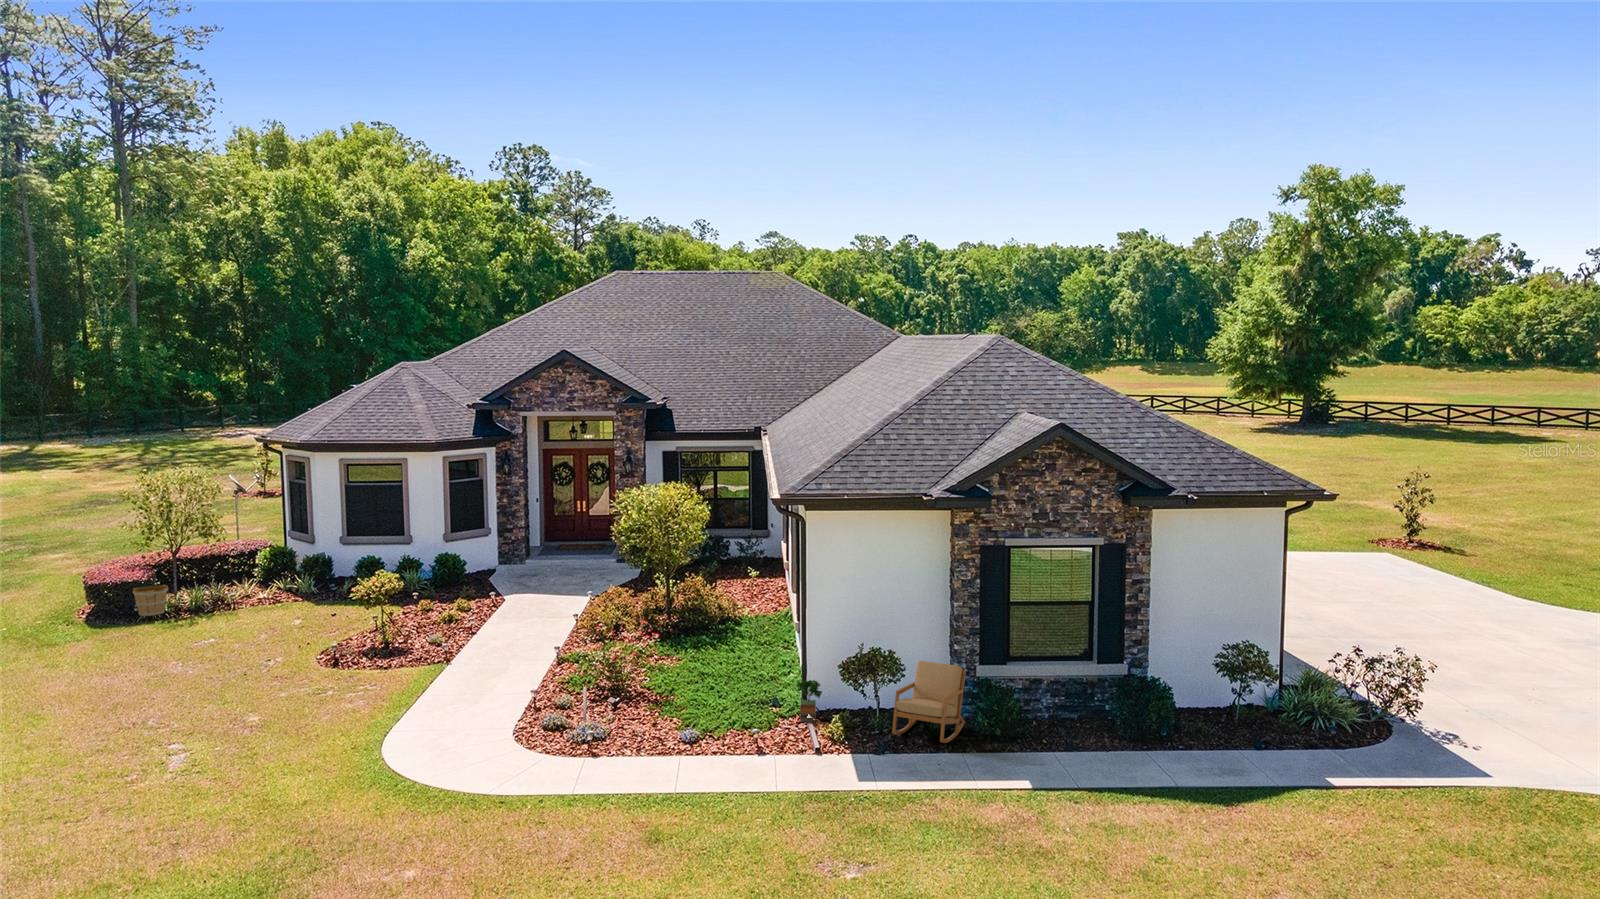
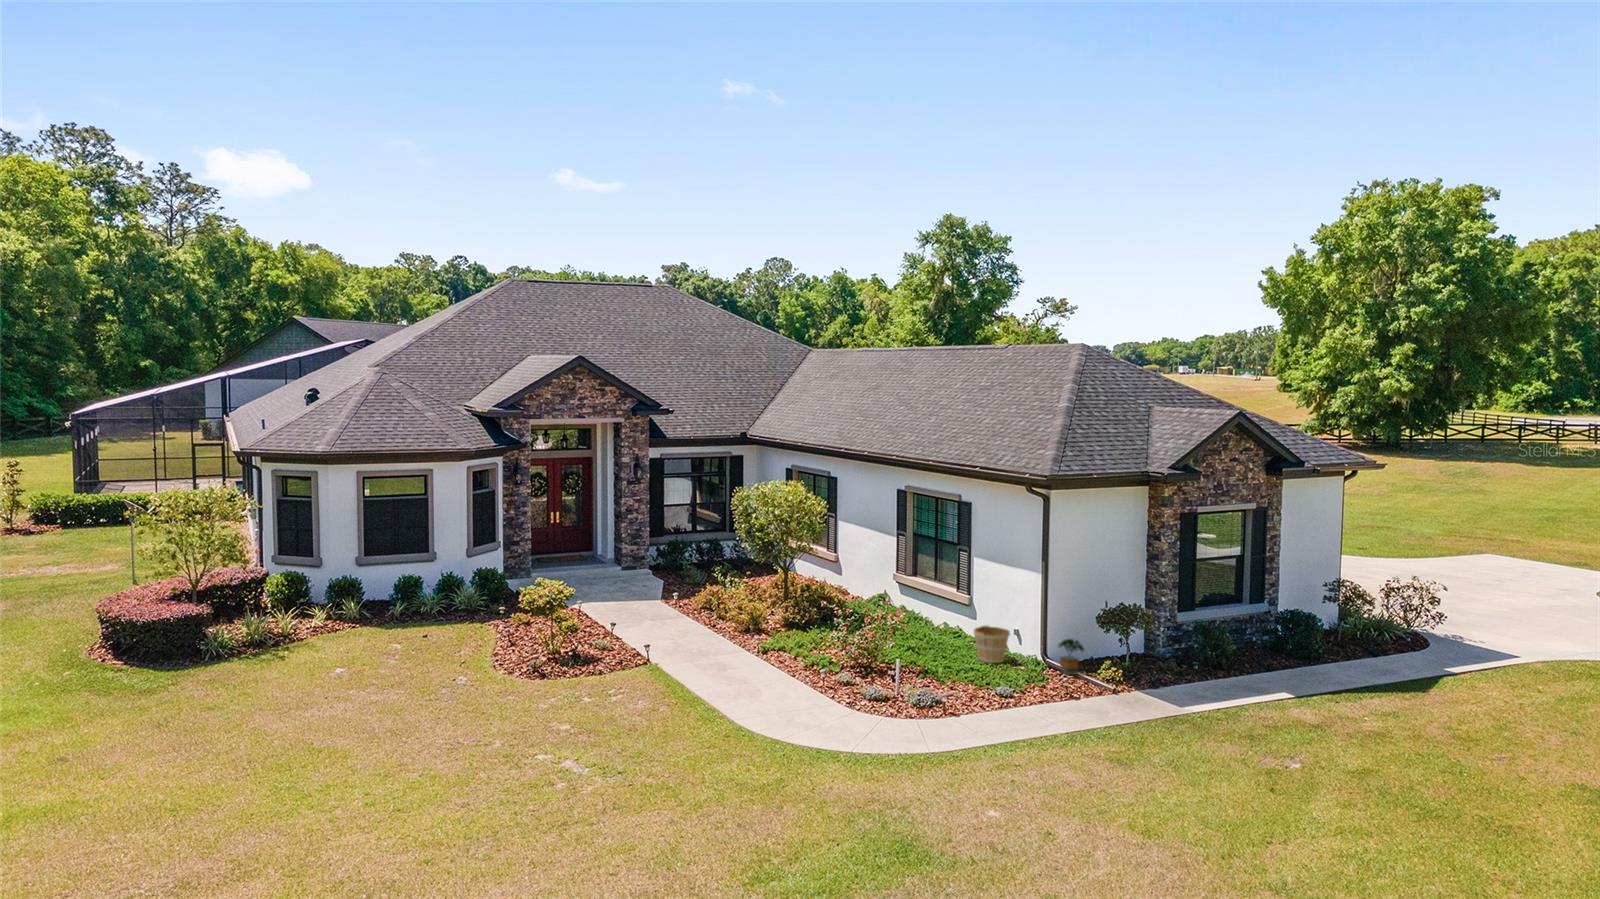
wooden bucket: present [133,585,168,616] -> present [974,626,1010,663]
chair: present [892,661,966,743] -> none [1140,612,1205,674]

